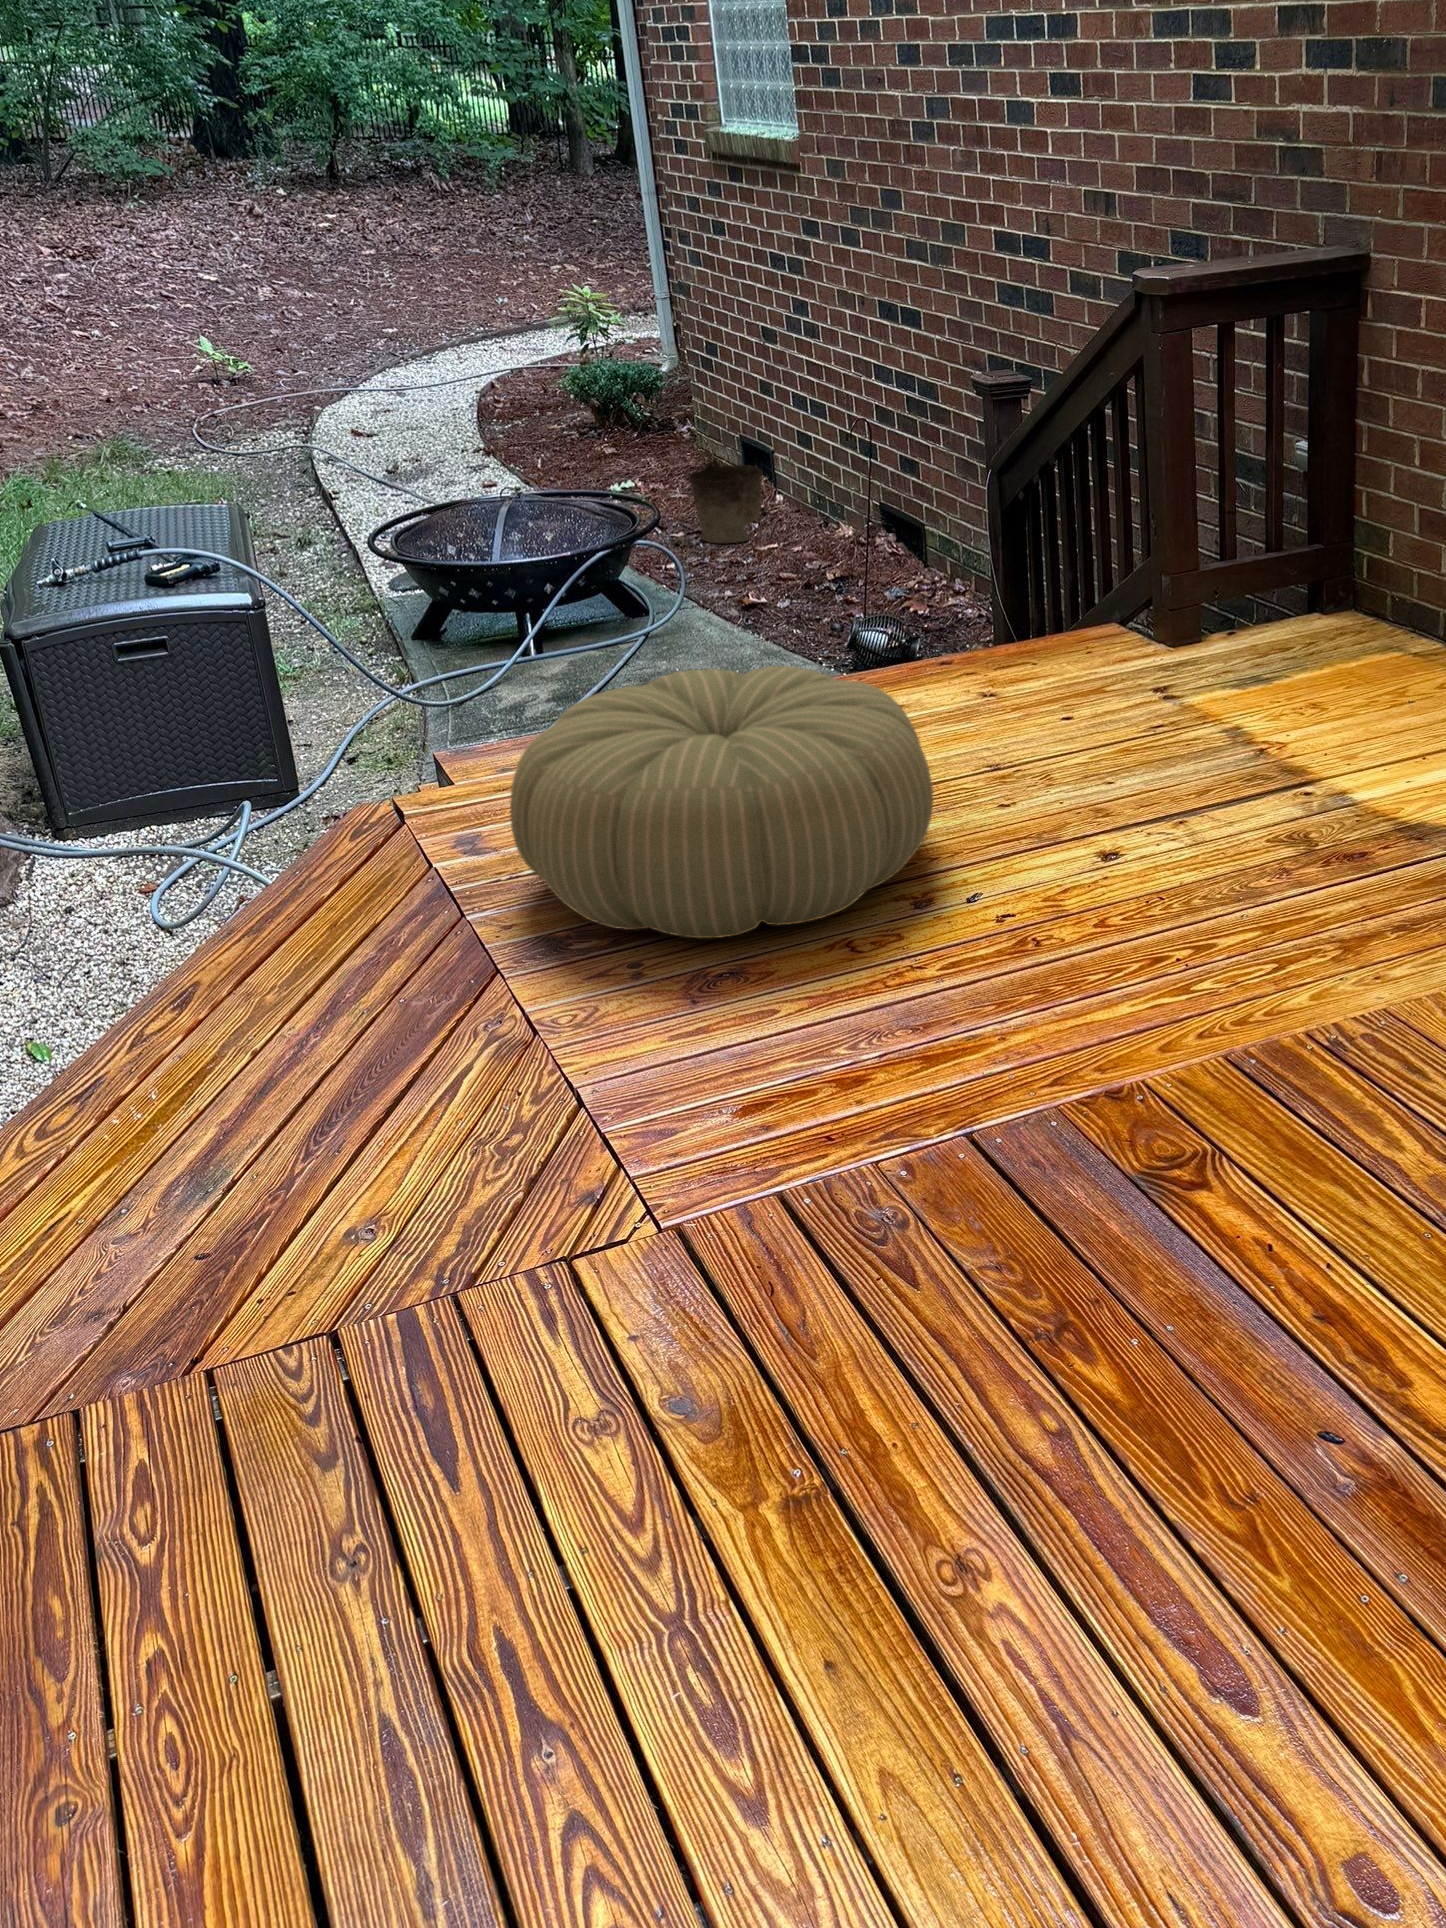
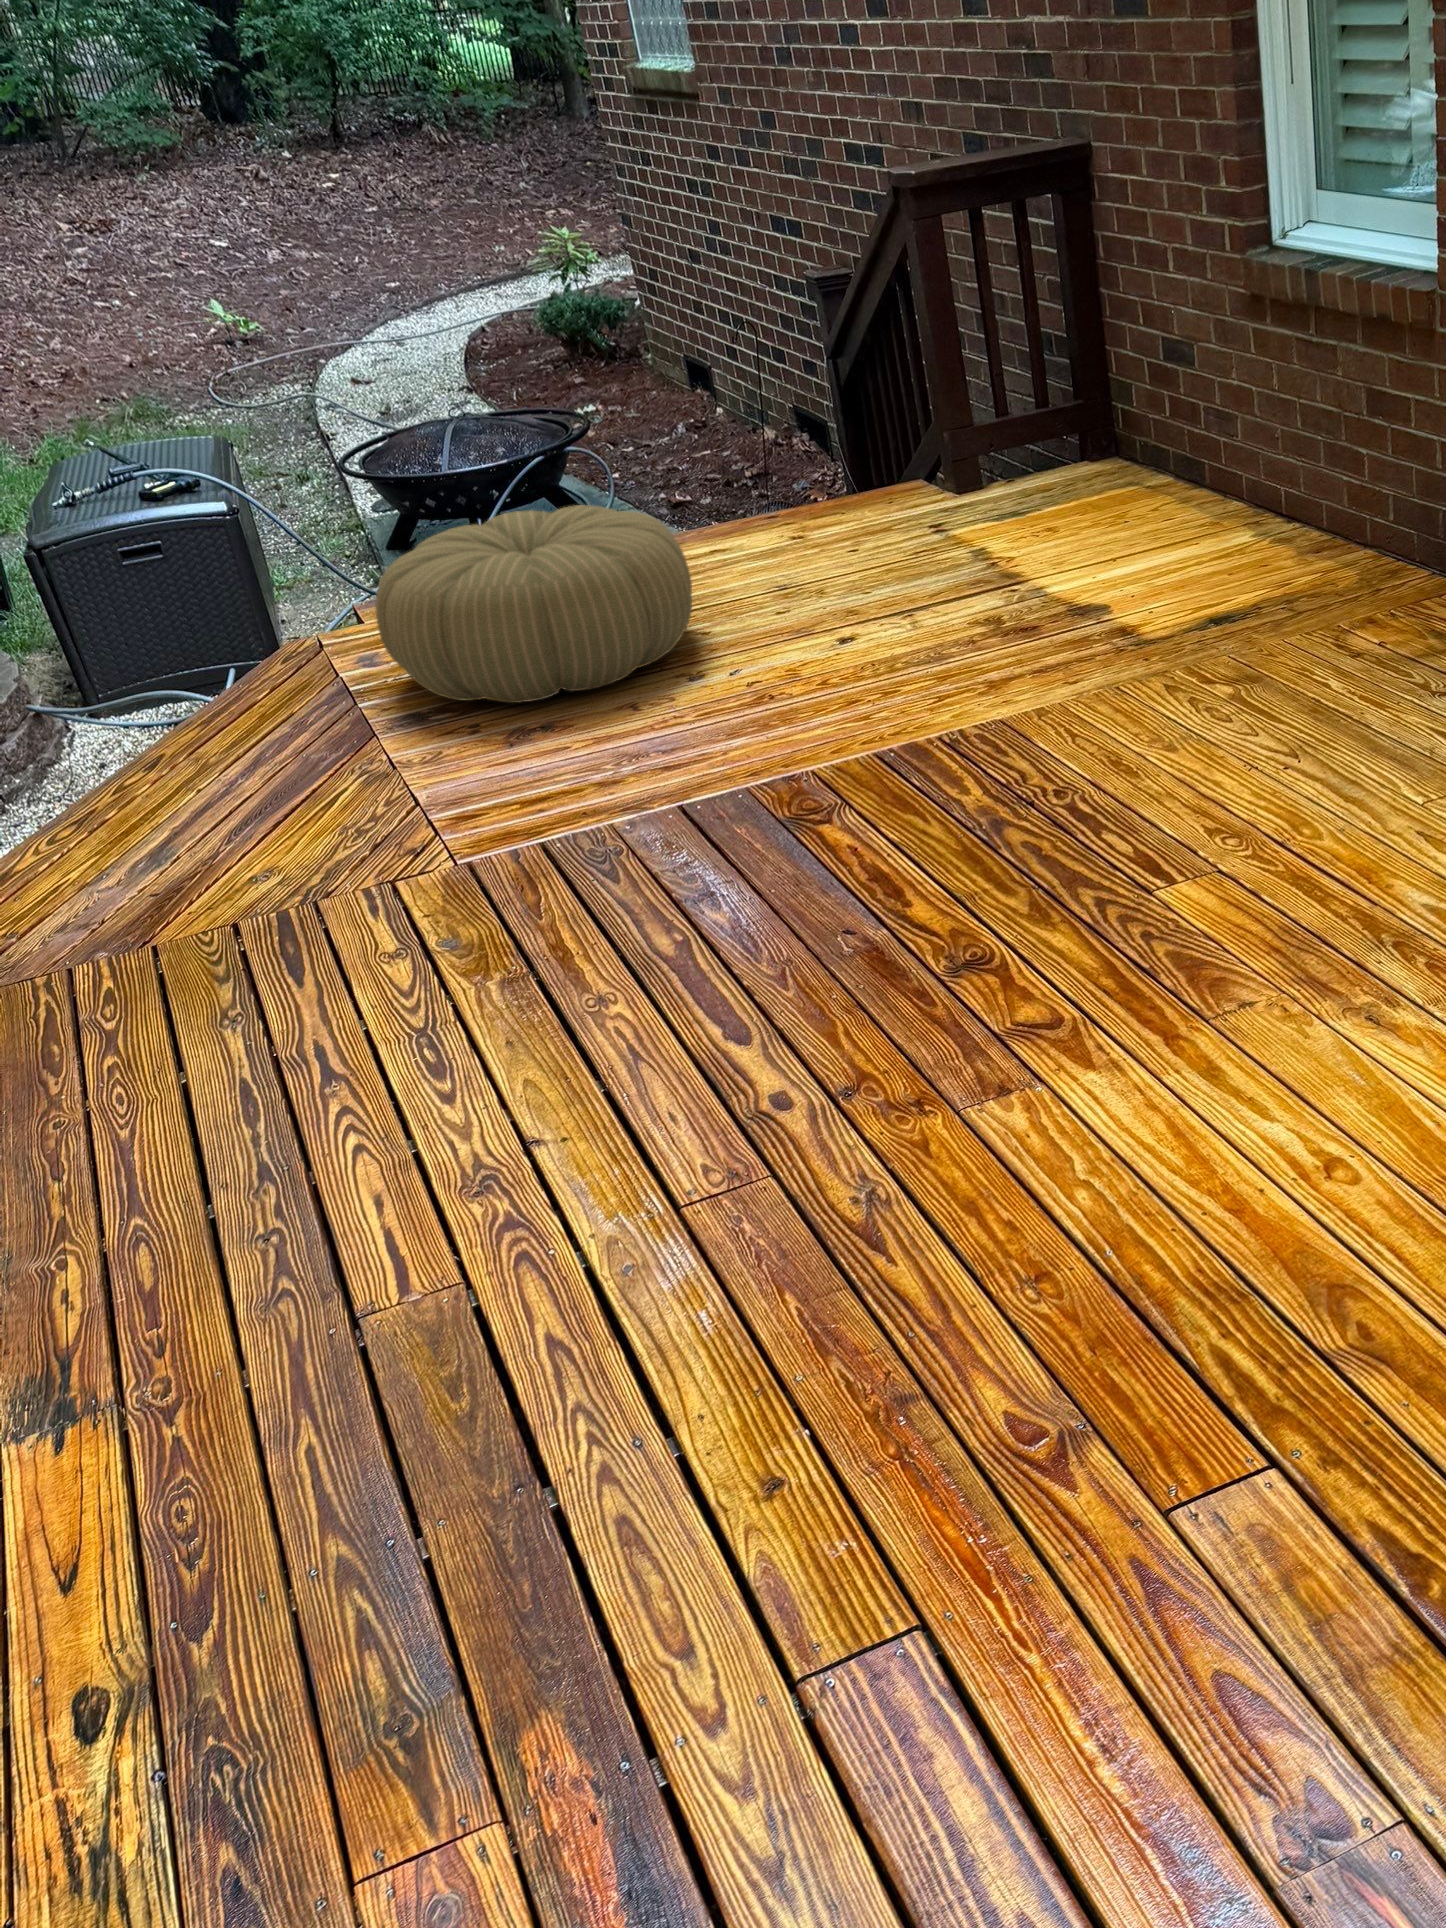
bucket: present [684,461,763,543] -> none [639,385,715,461]

